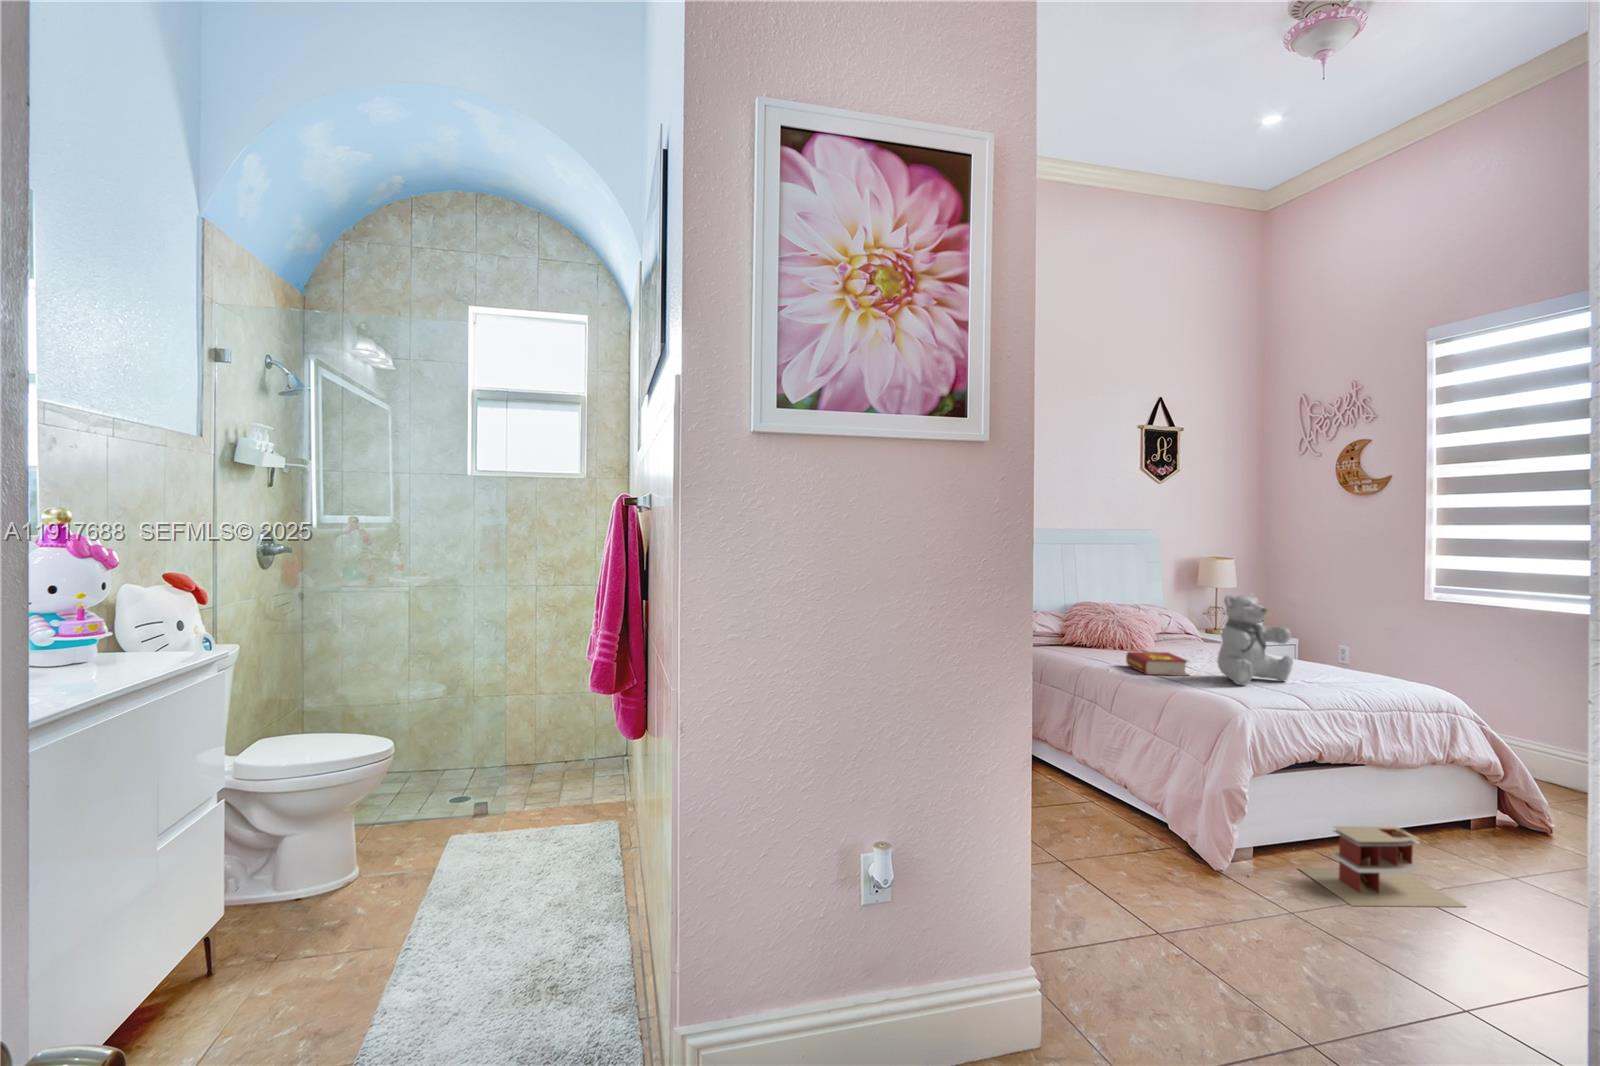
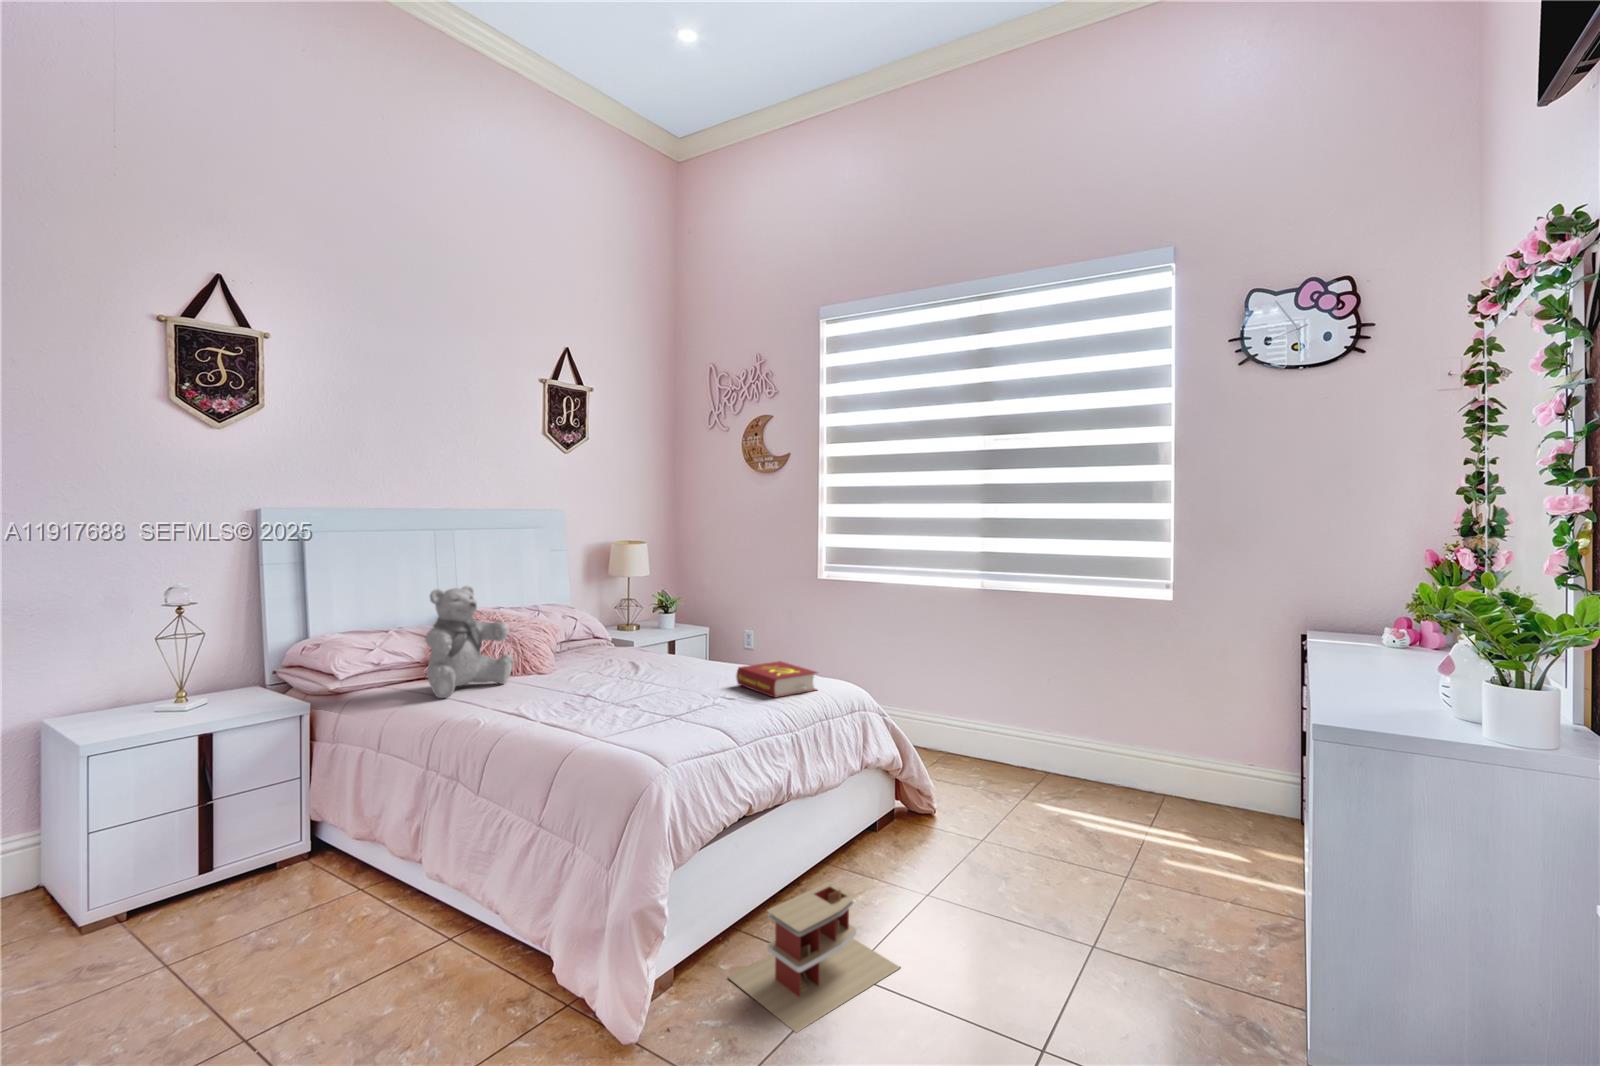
teddy bear: present [1217,594,1293,685] -> present [425,586,514,698]
book: present [1126,652,1188,676] -> present [736,661,817,698]

